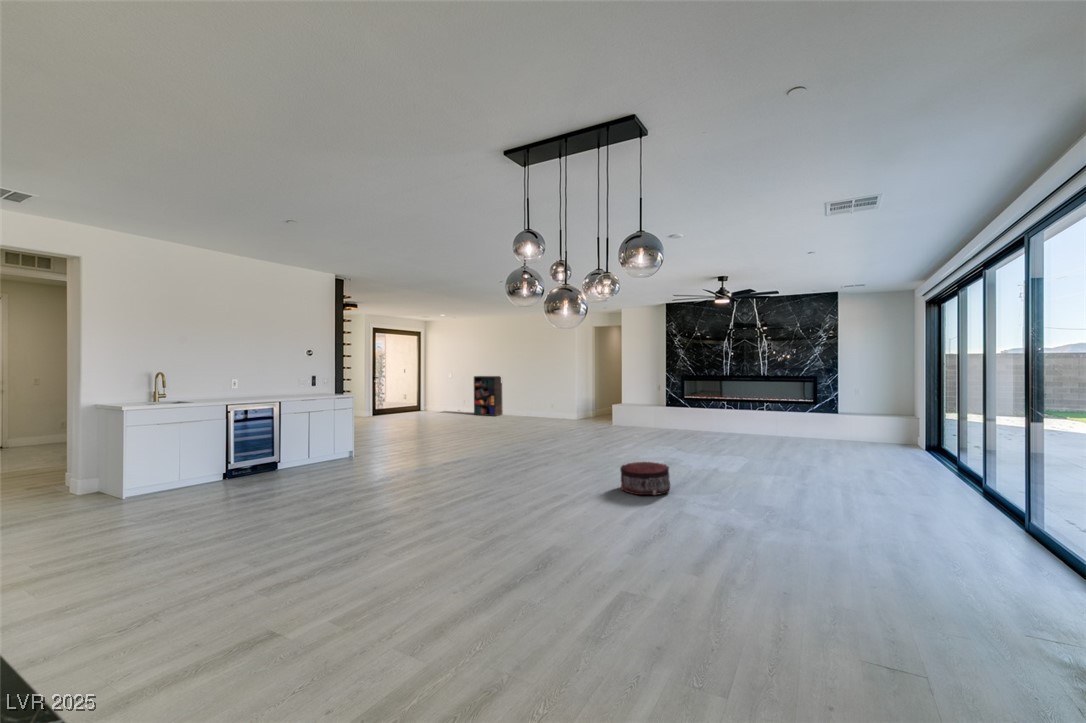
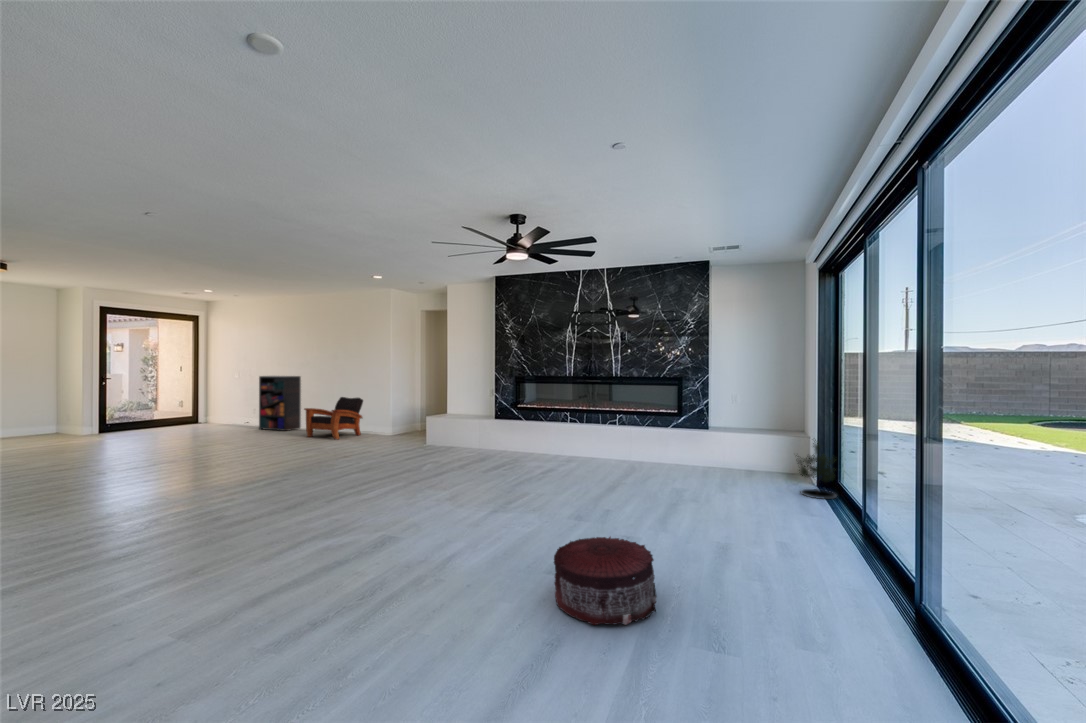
armchair: none [516,391,555,422] -> present [304,397,363,439]
potted tree: none [914,417,948,458] -> present [798,440,836,499]
pouf: present [620,462,670,495] -> present [554,537,657,625]

